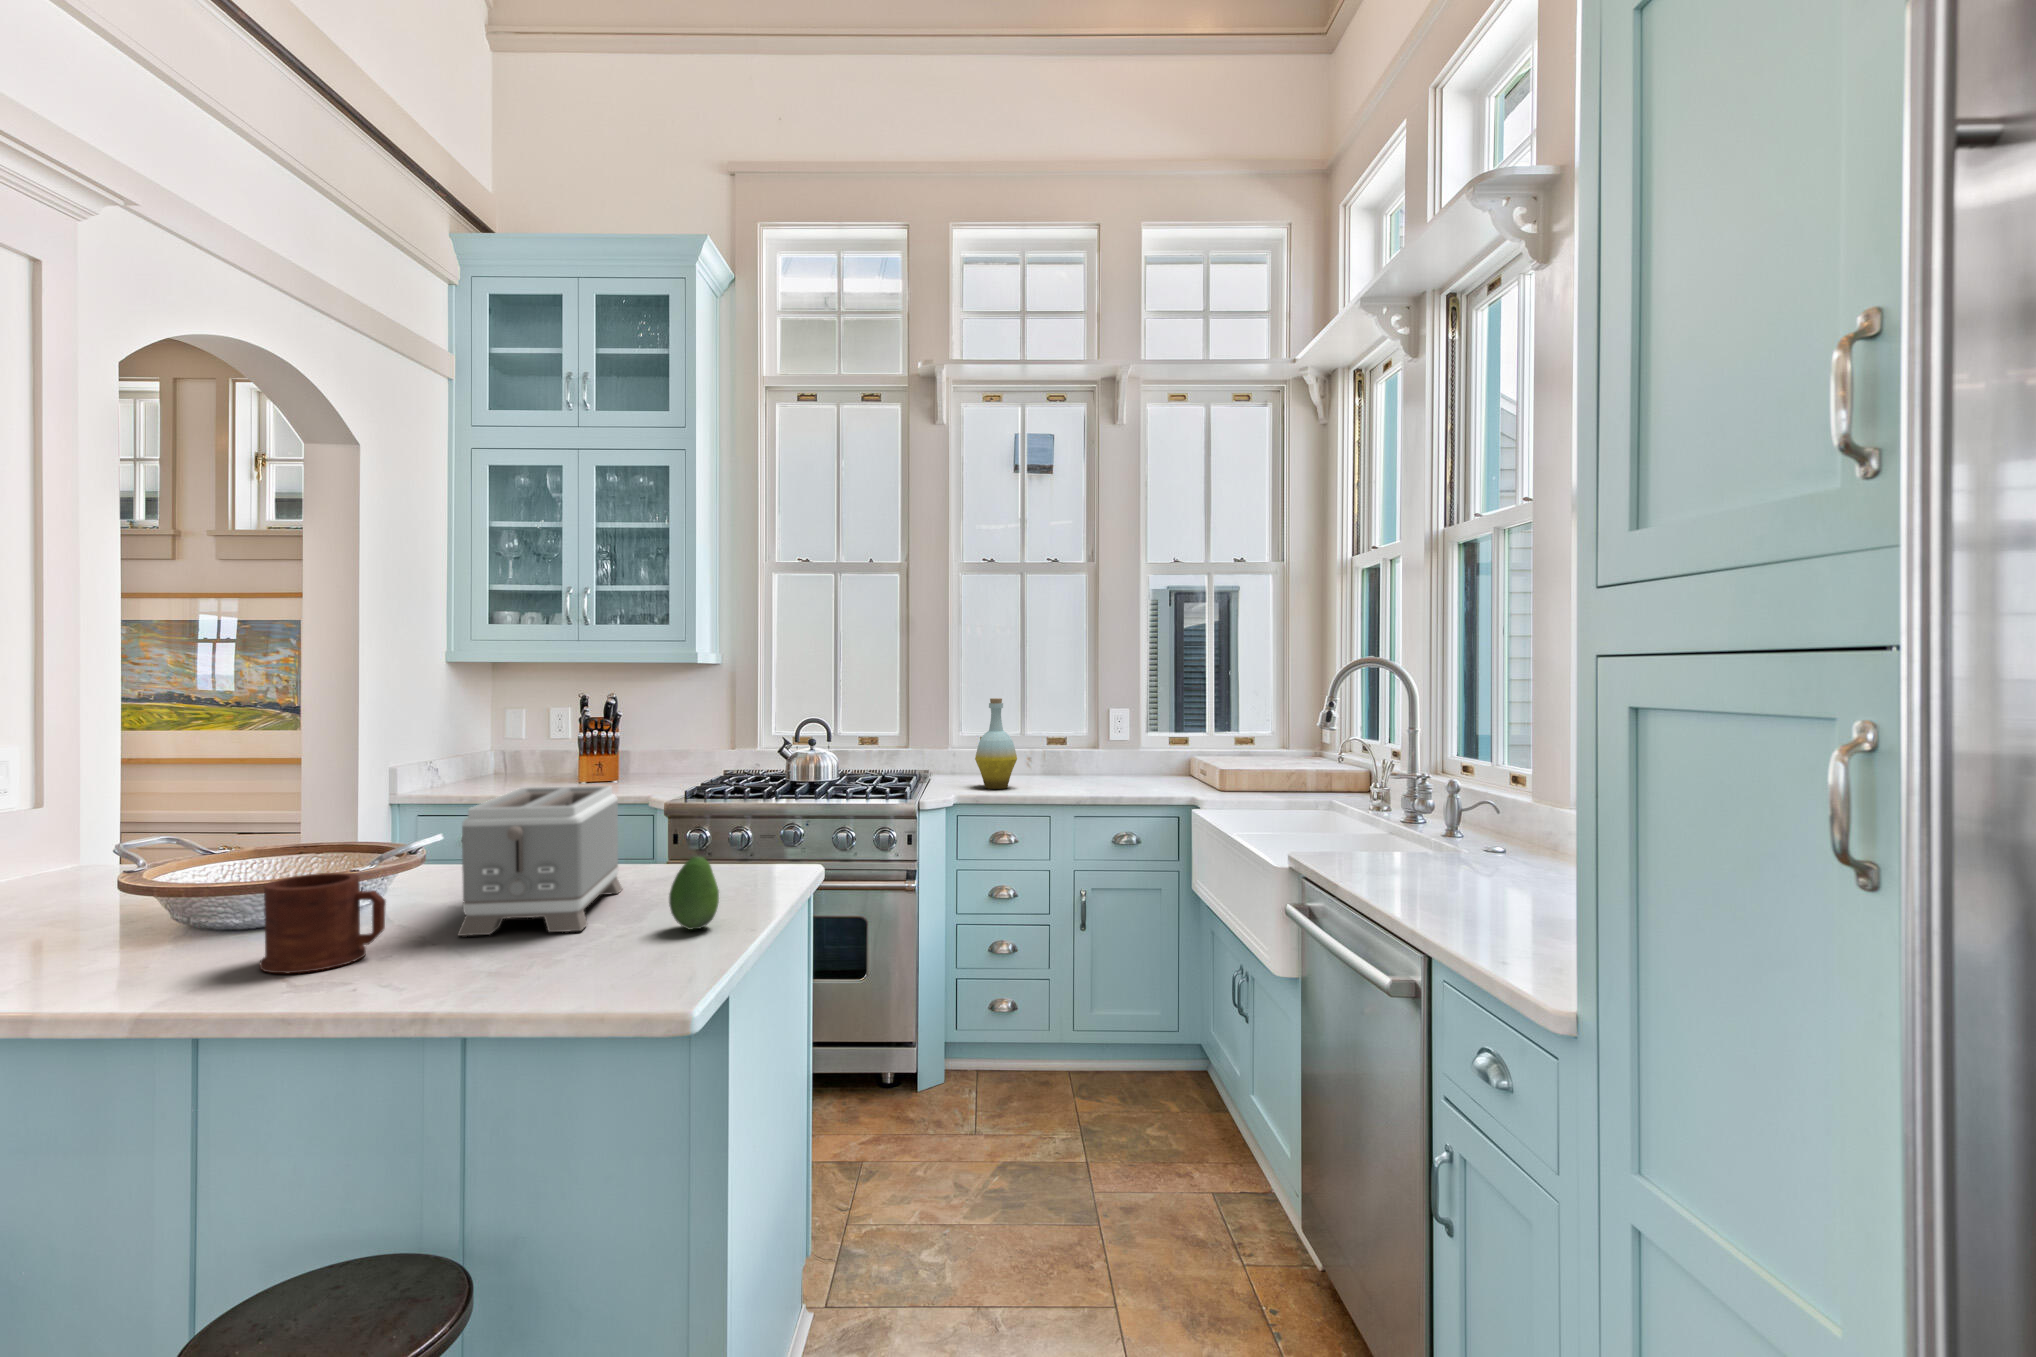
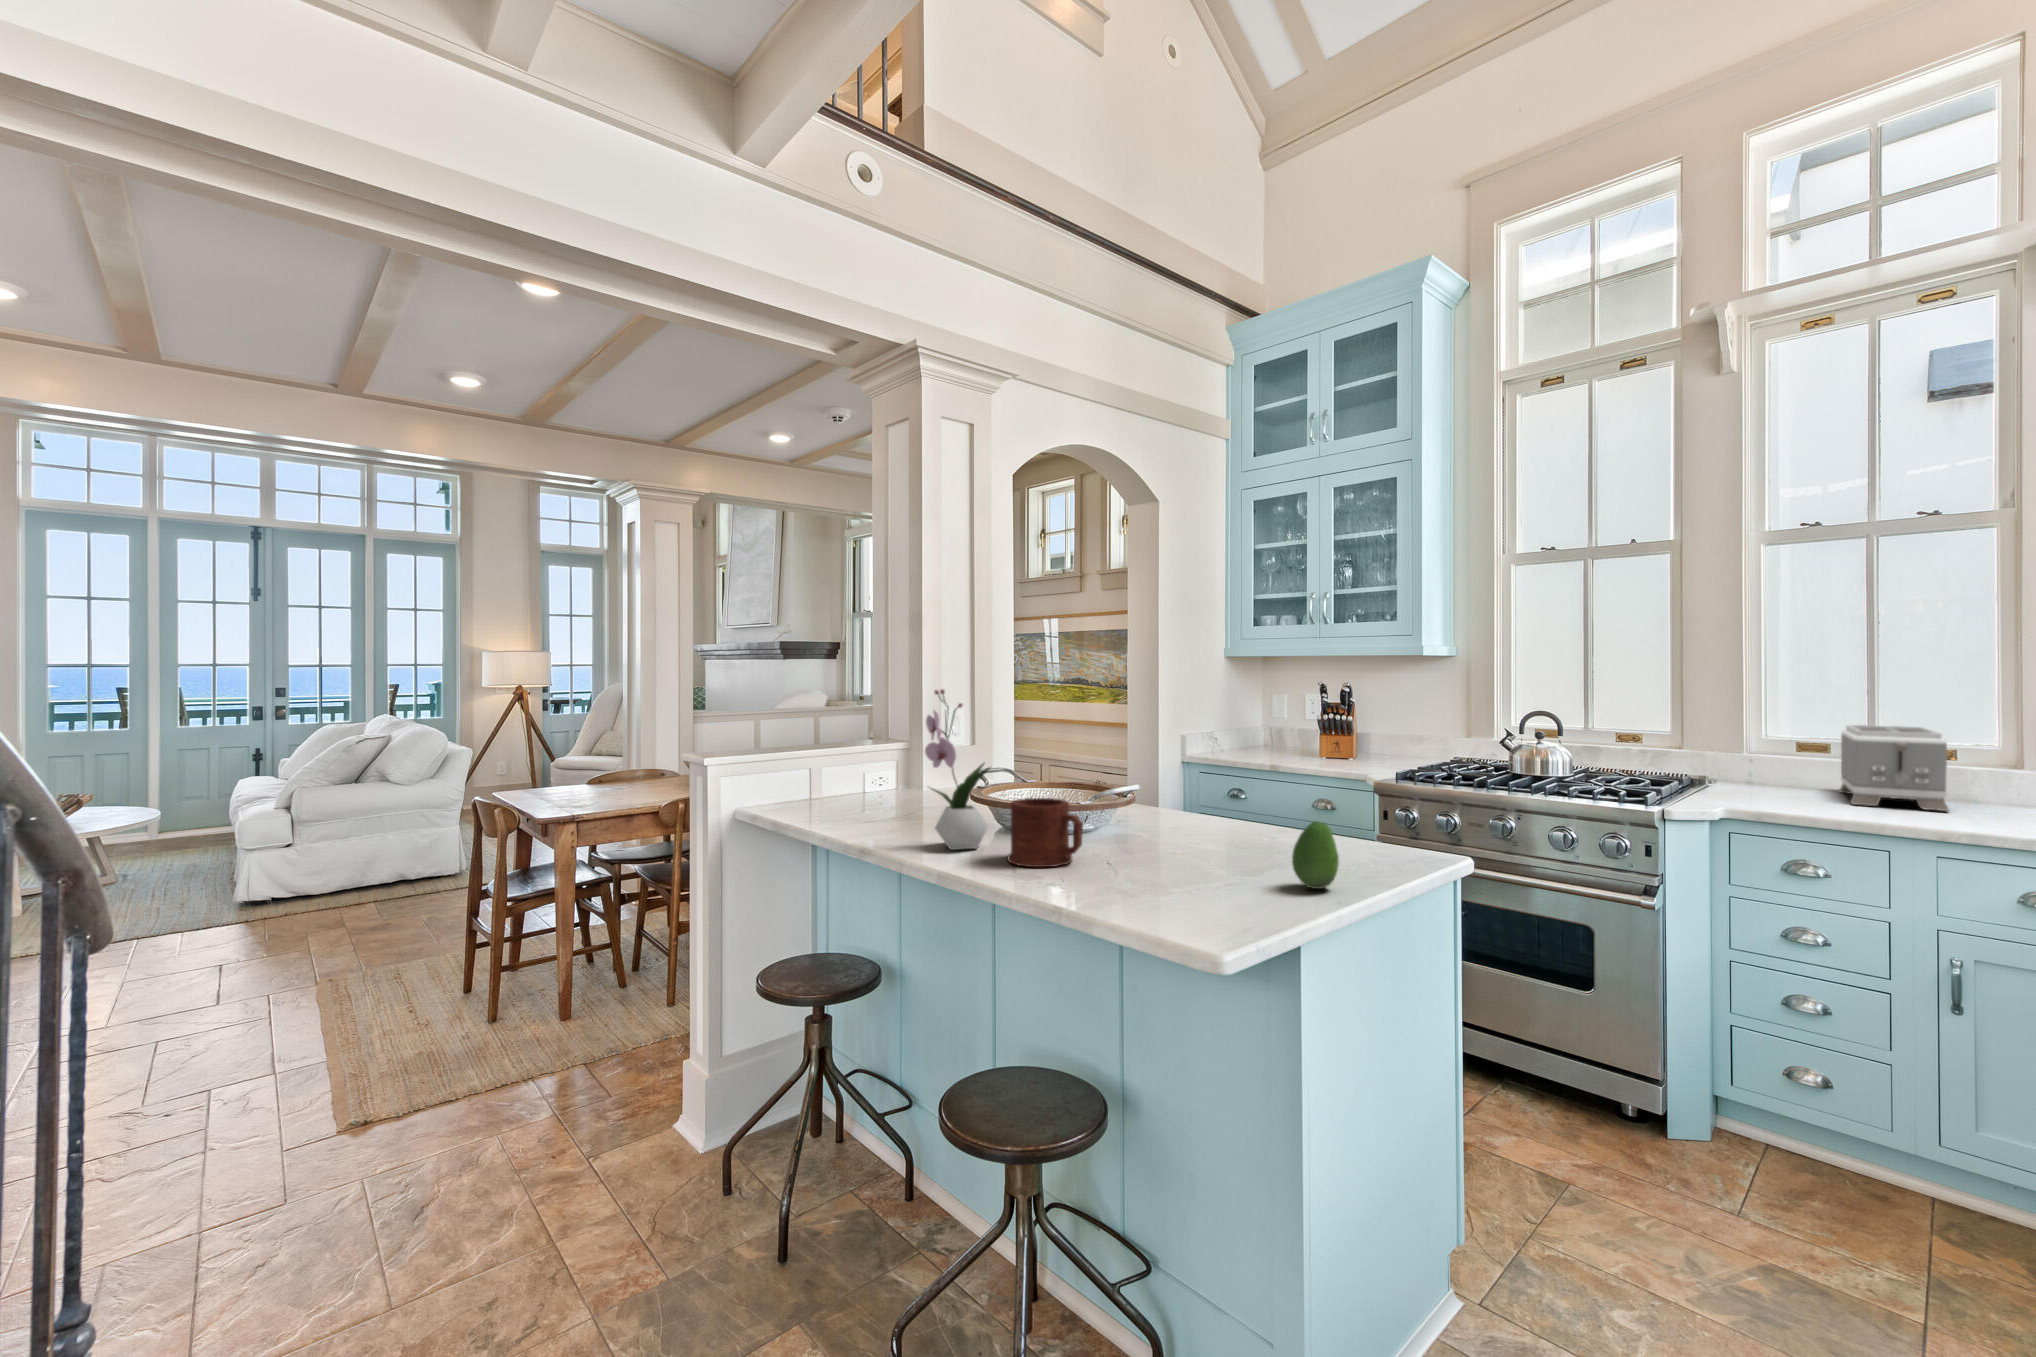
bottle: present [975,698,1017,789] -> none [1747,695,1813,804]
flower arrangement: none [79,731,217,973] -> present [925,689,990,850]
toaster: present [458,786,622,936] -> present [1839,725,1948,811]

